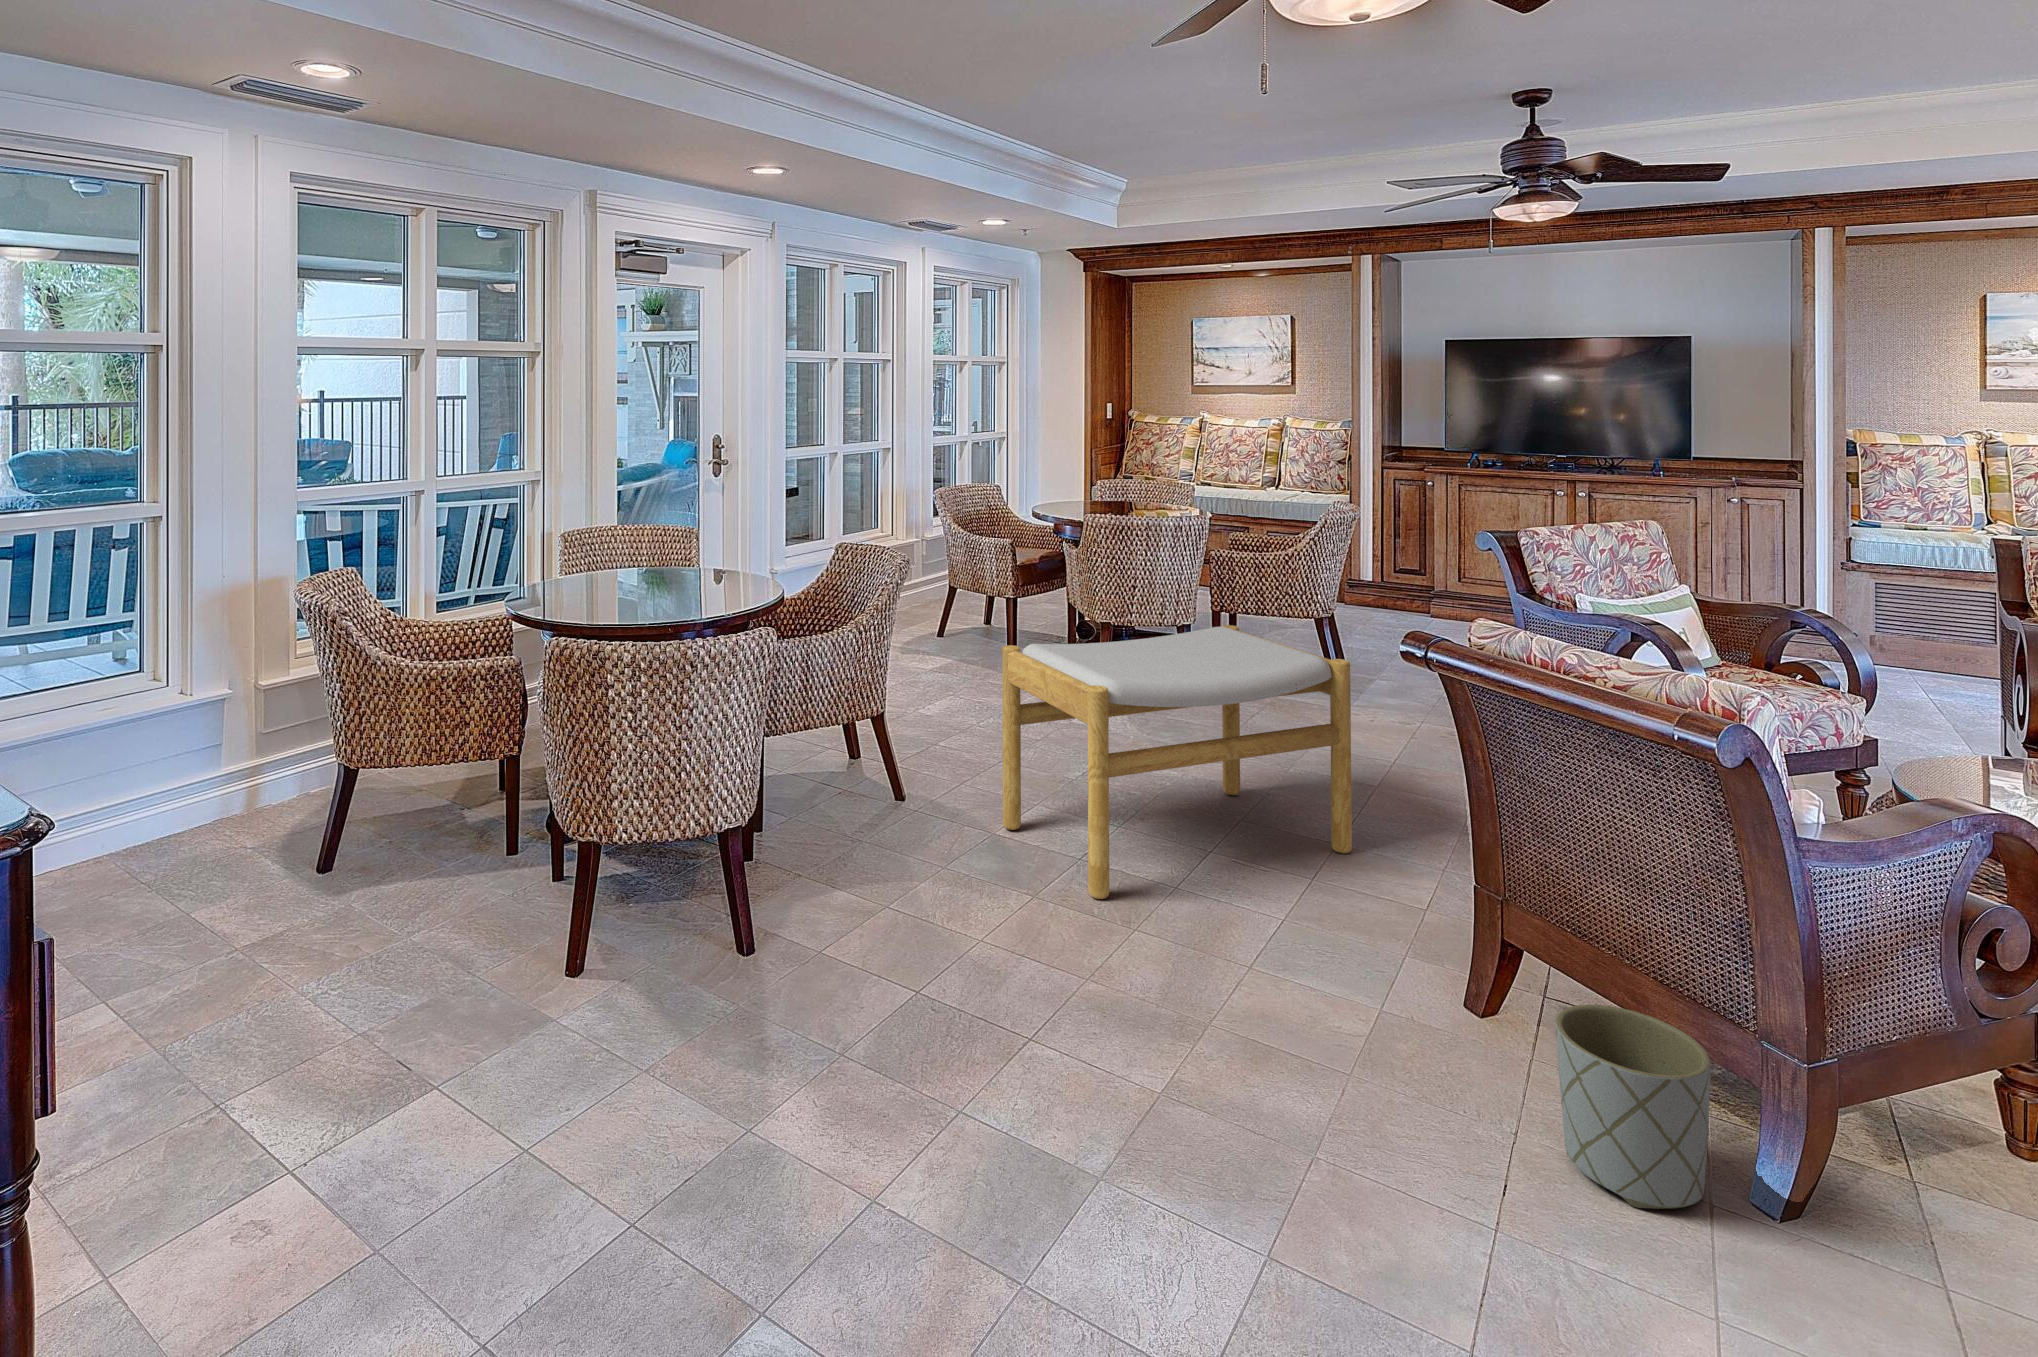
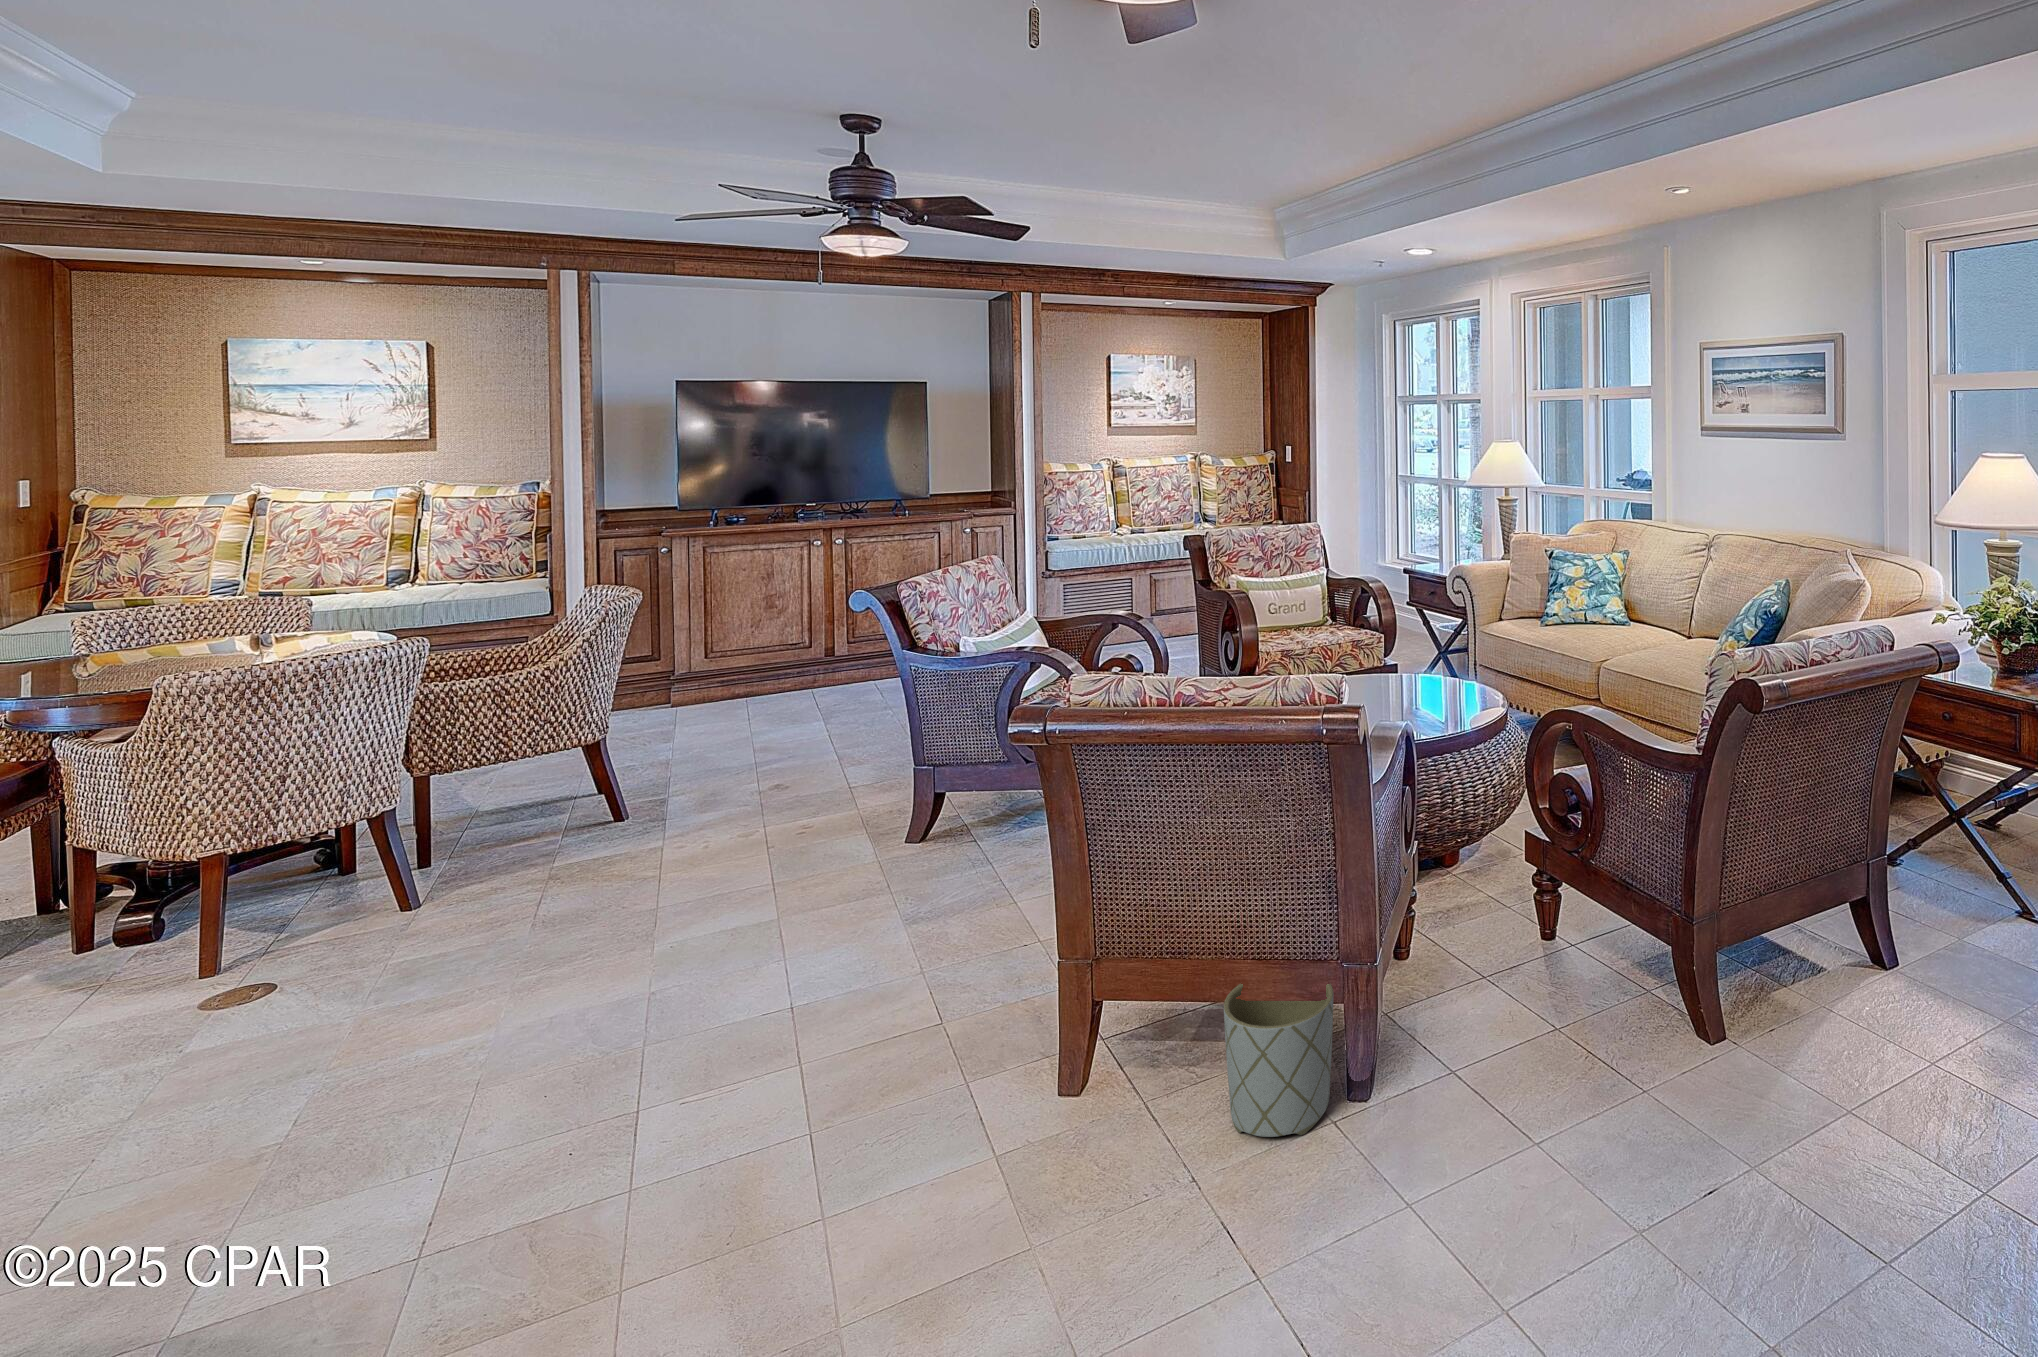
footstool: present [1002,625,1352,899] -> none [210,769,825,1279]

